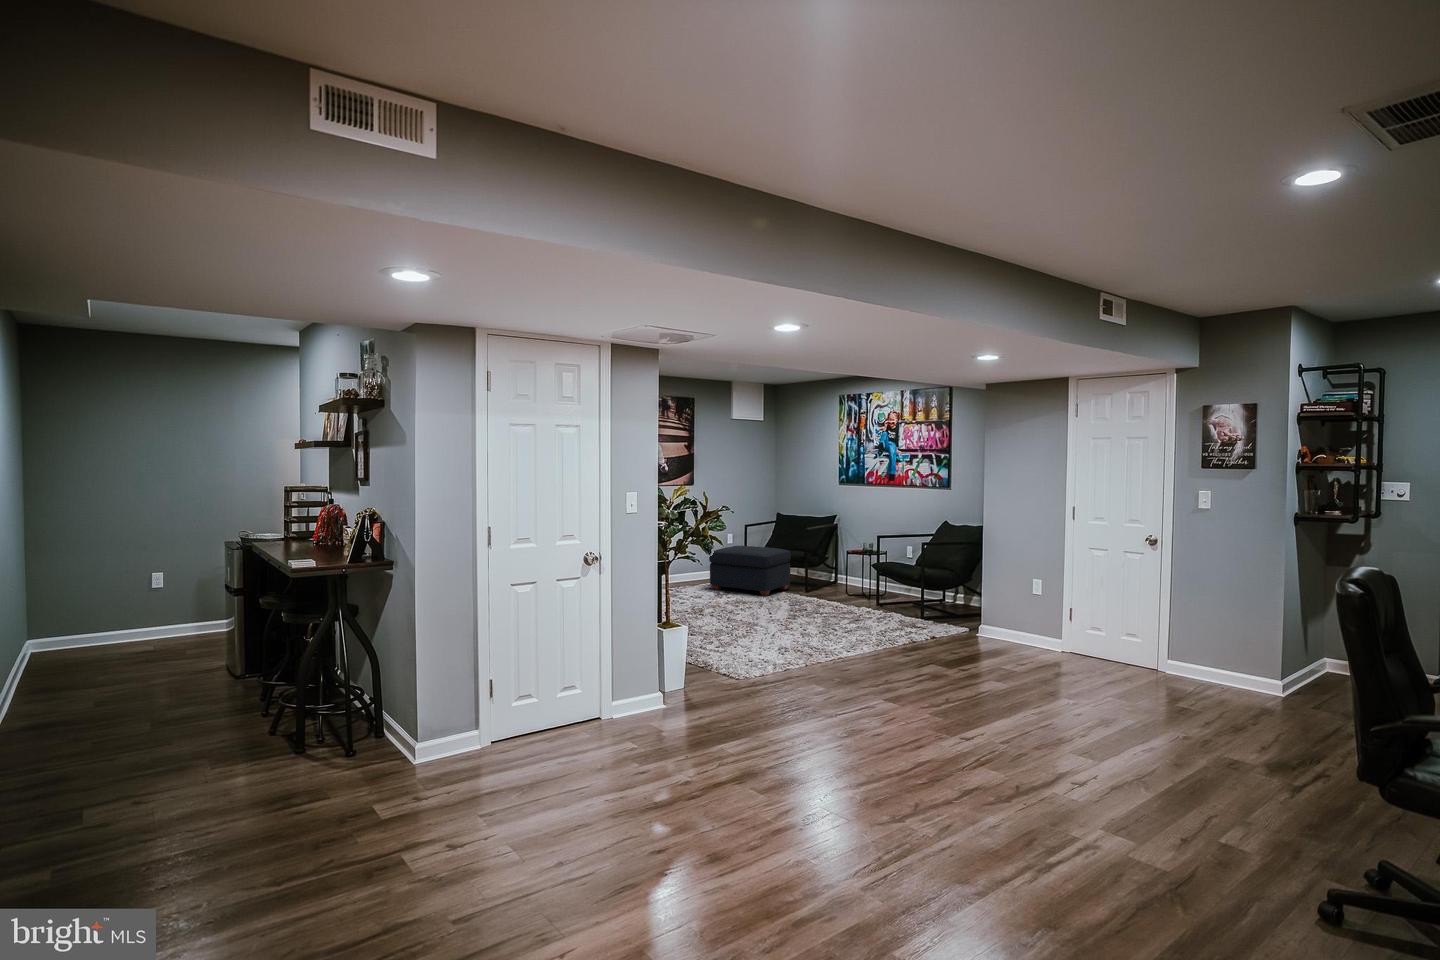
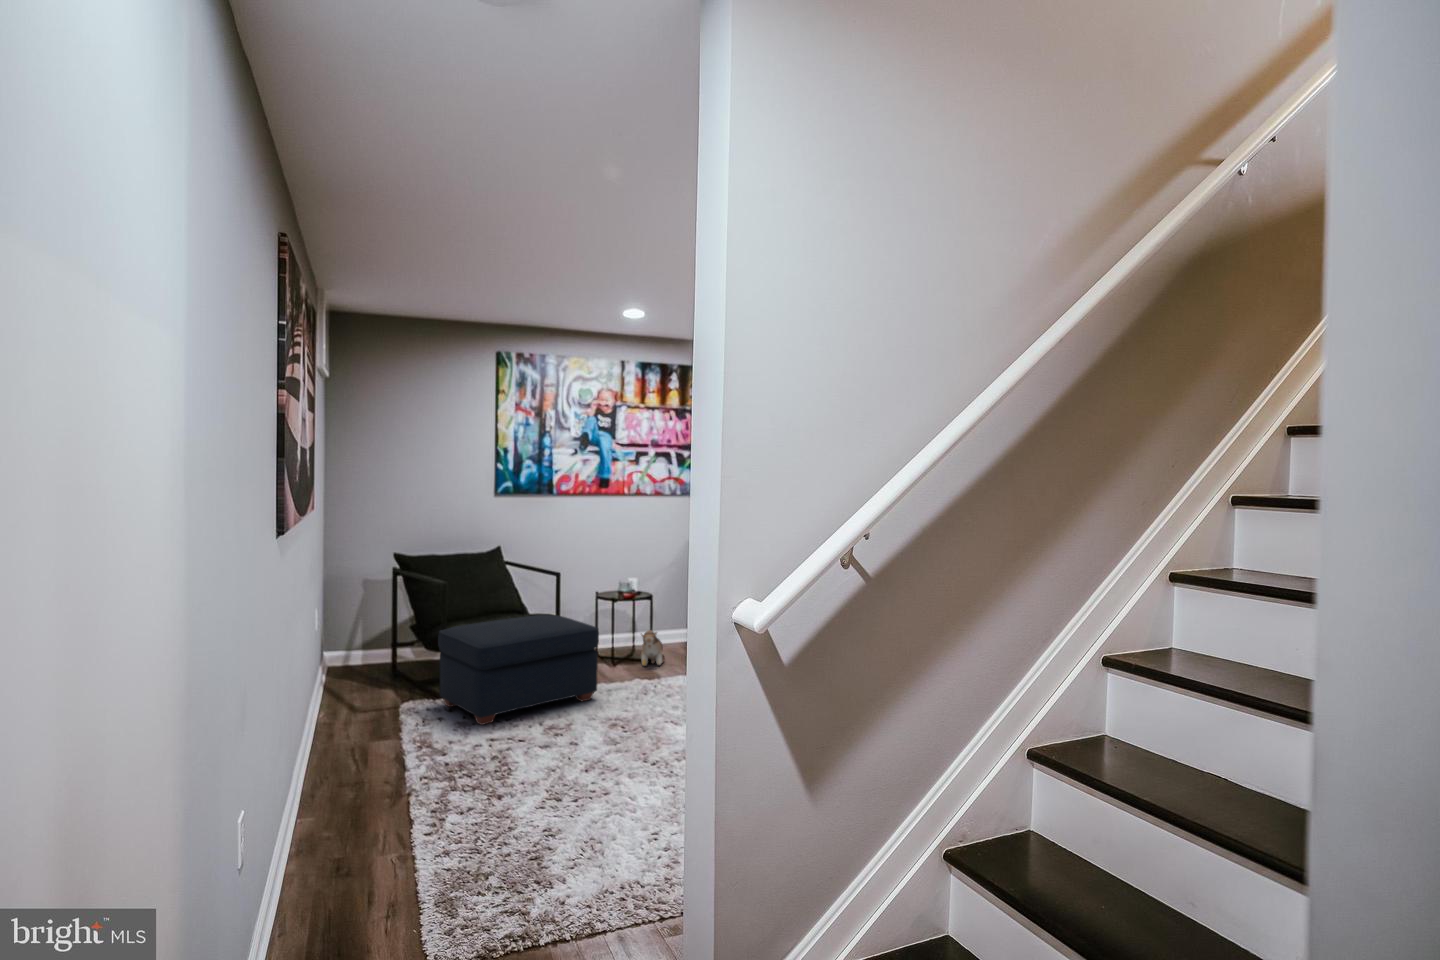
plush toy: none [834,573,876,599] -> present [641,630,665,666]

